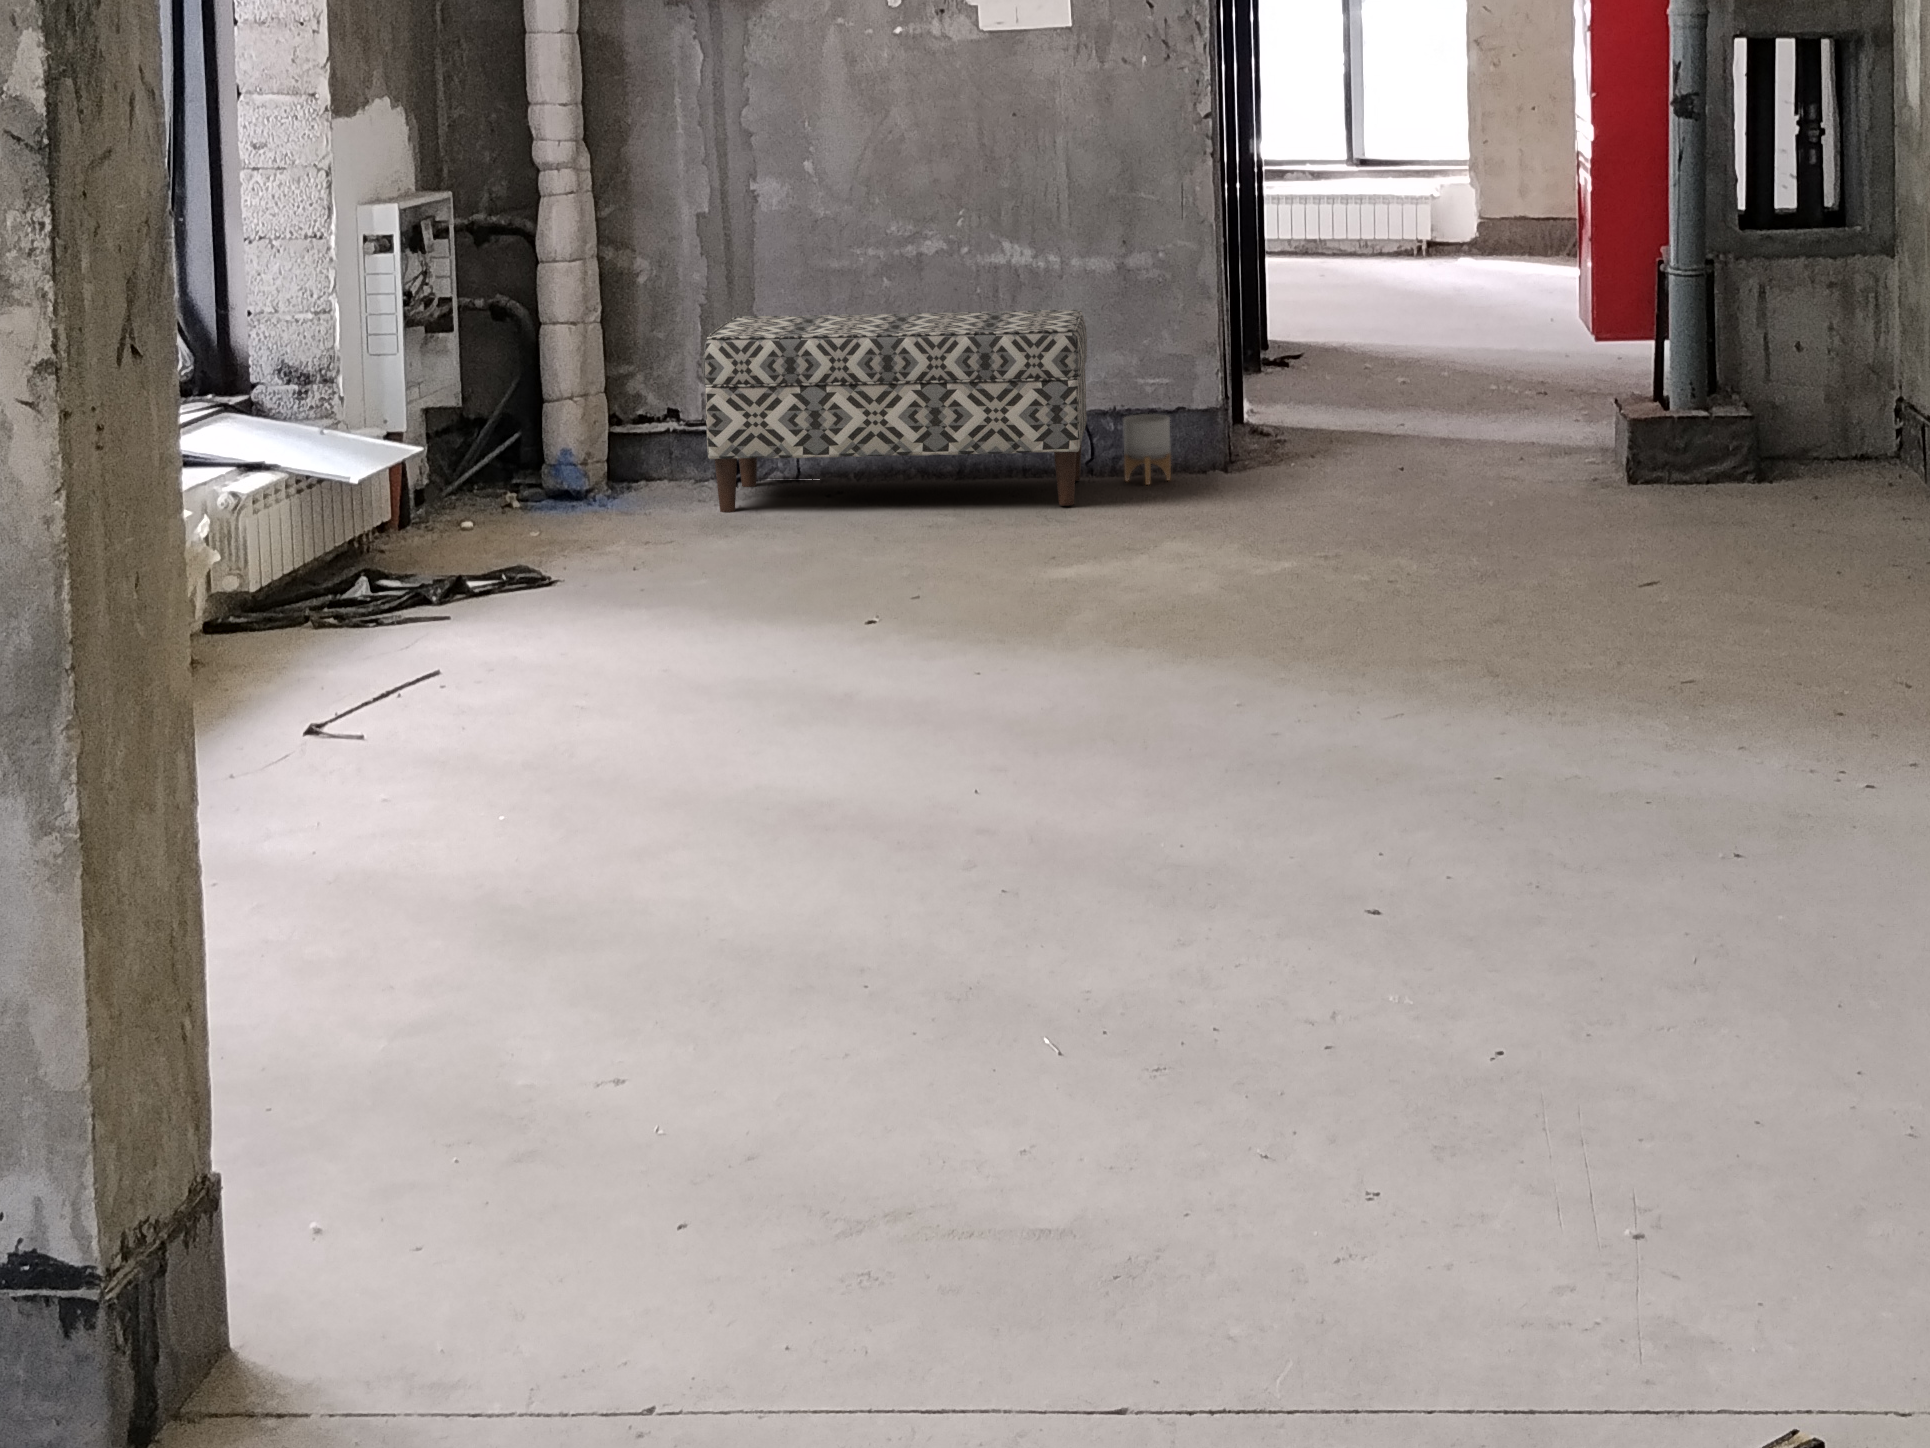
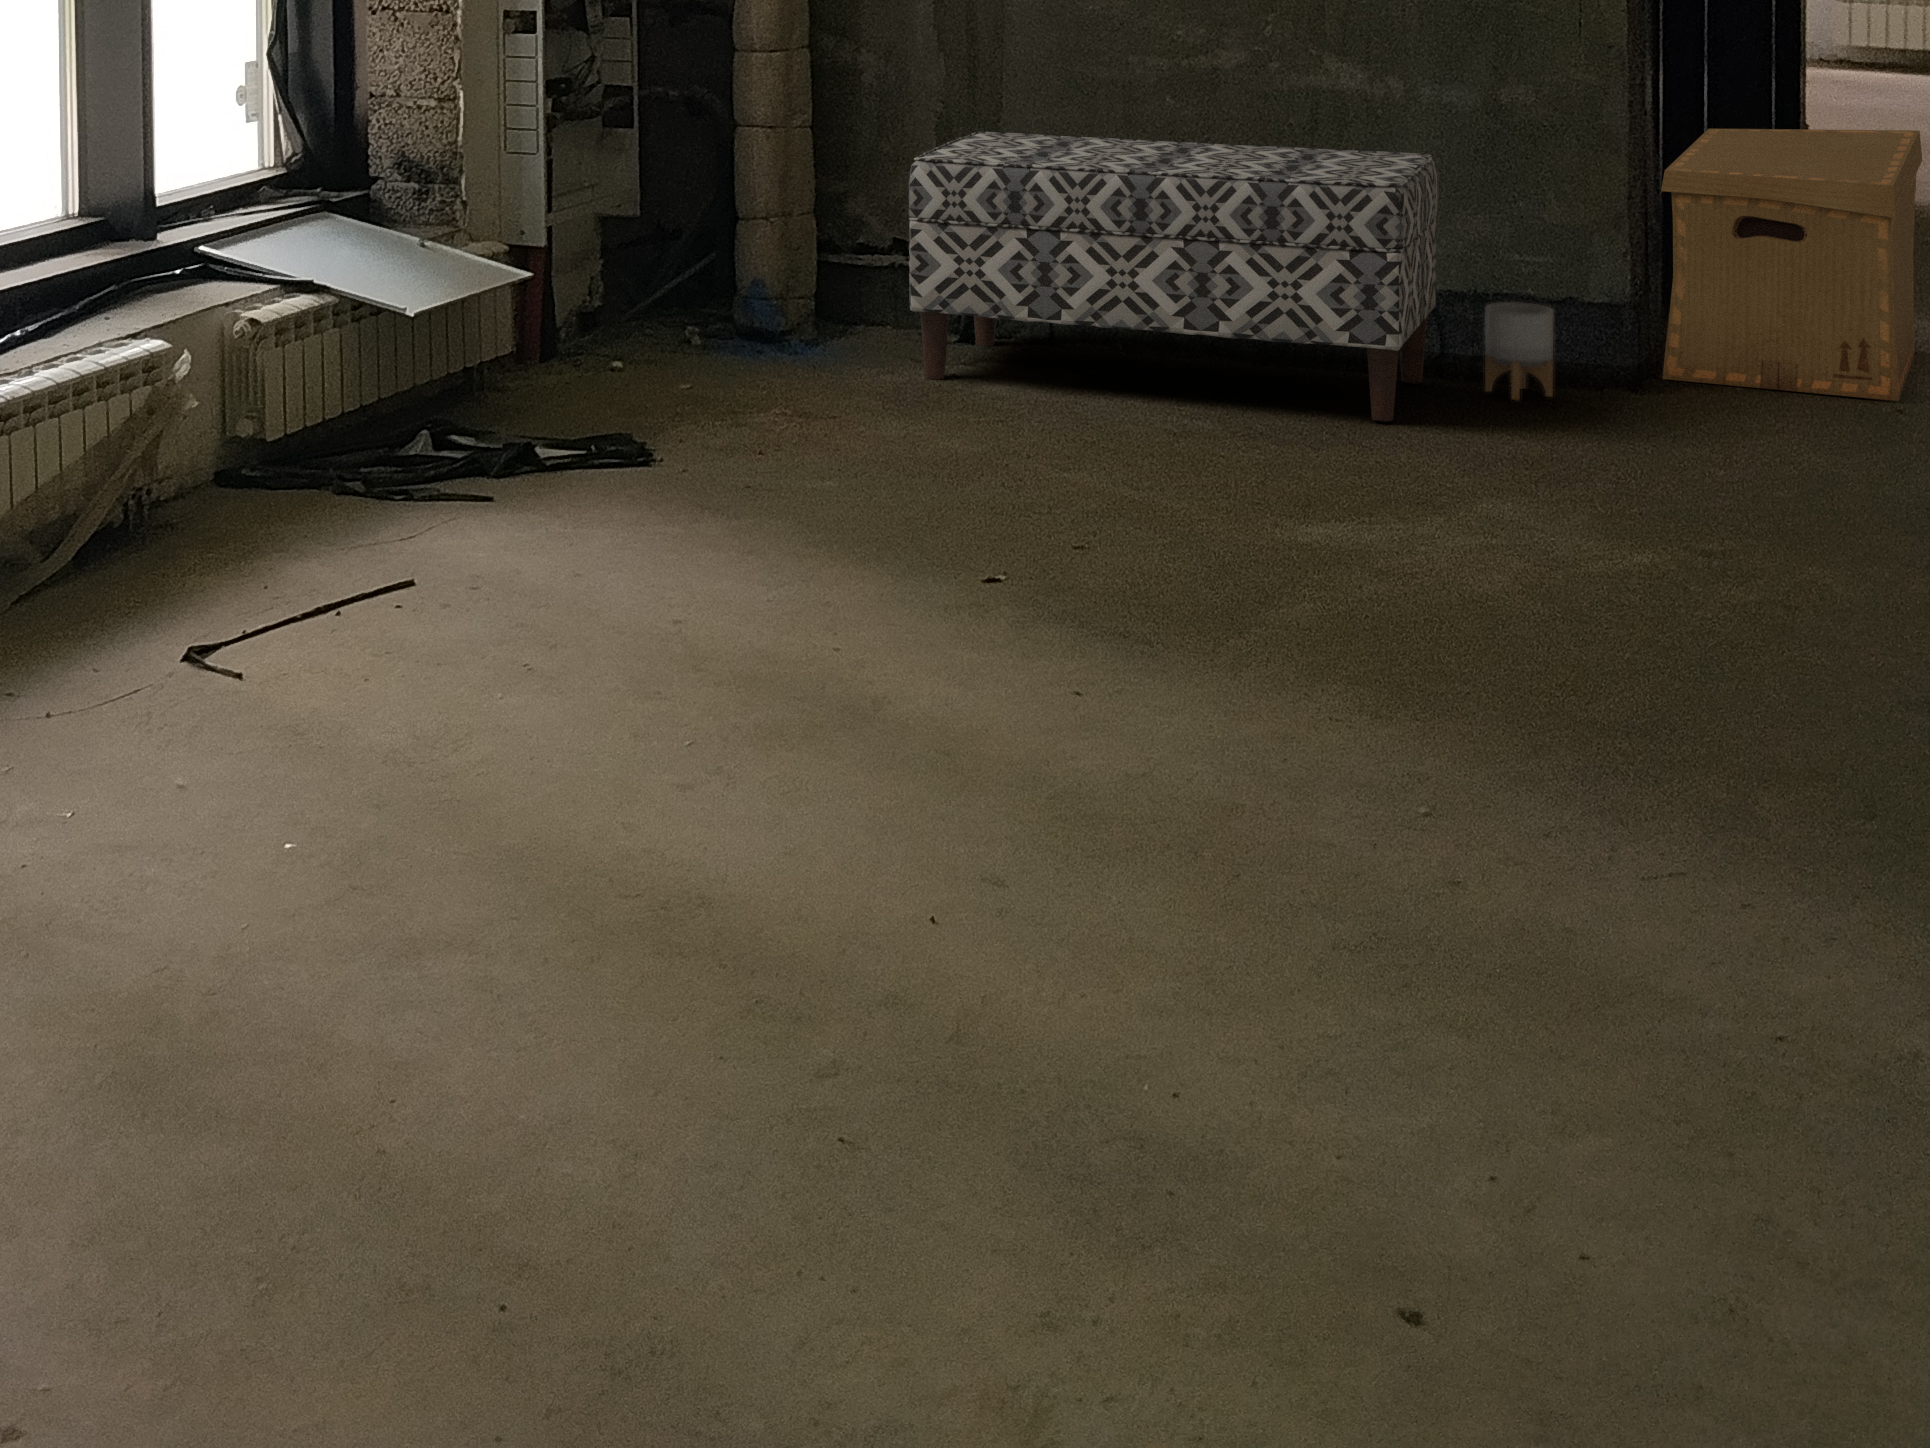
cardboard box: none [1232,274,1389,463] -> present [1661,129,1922,401]

